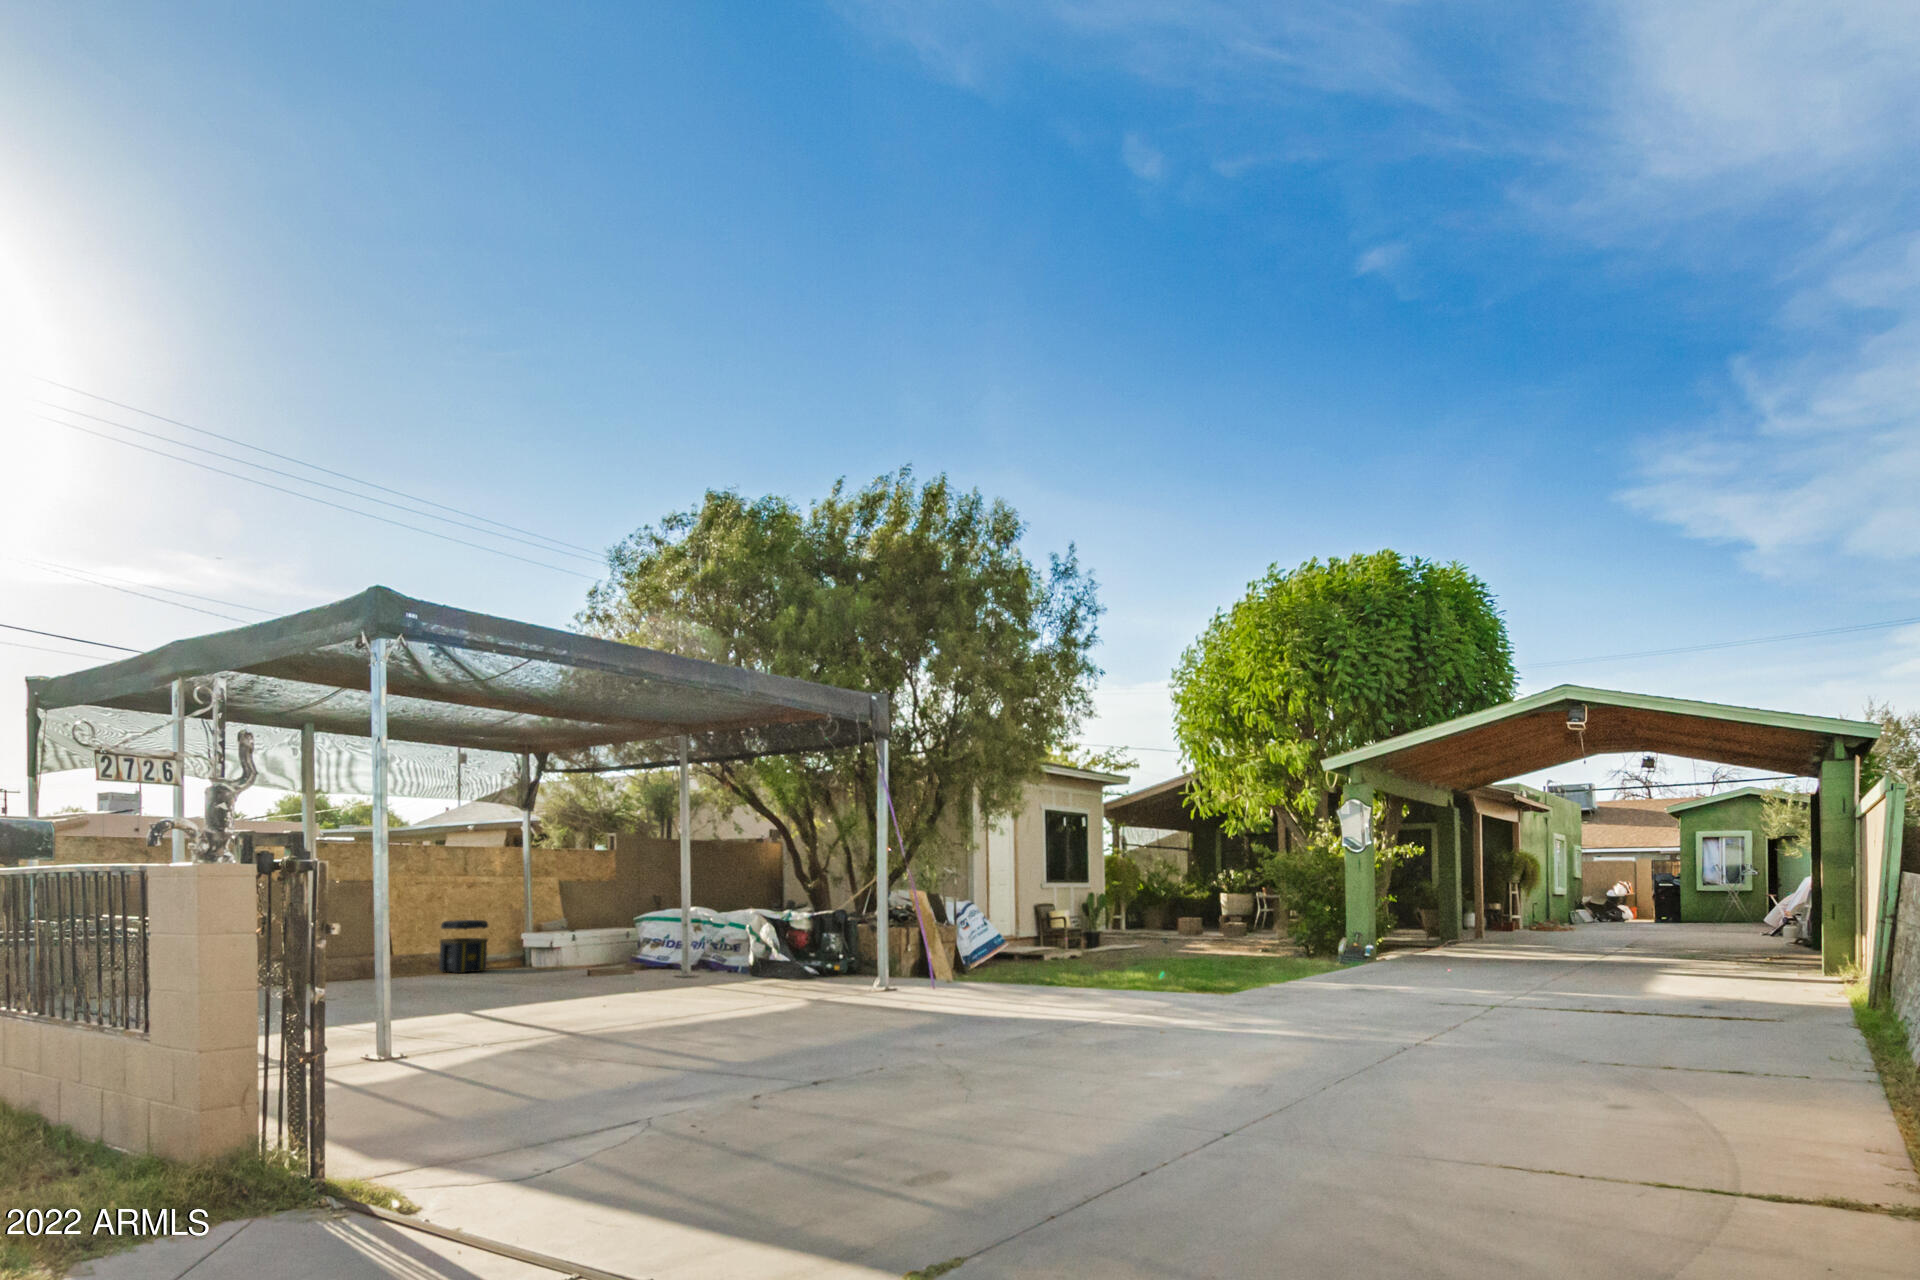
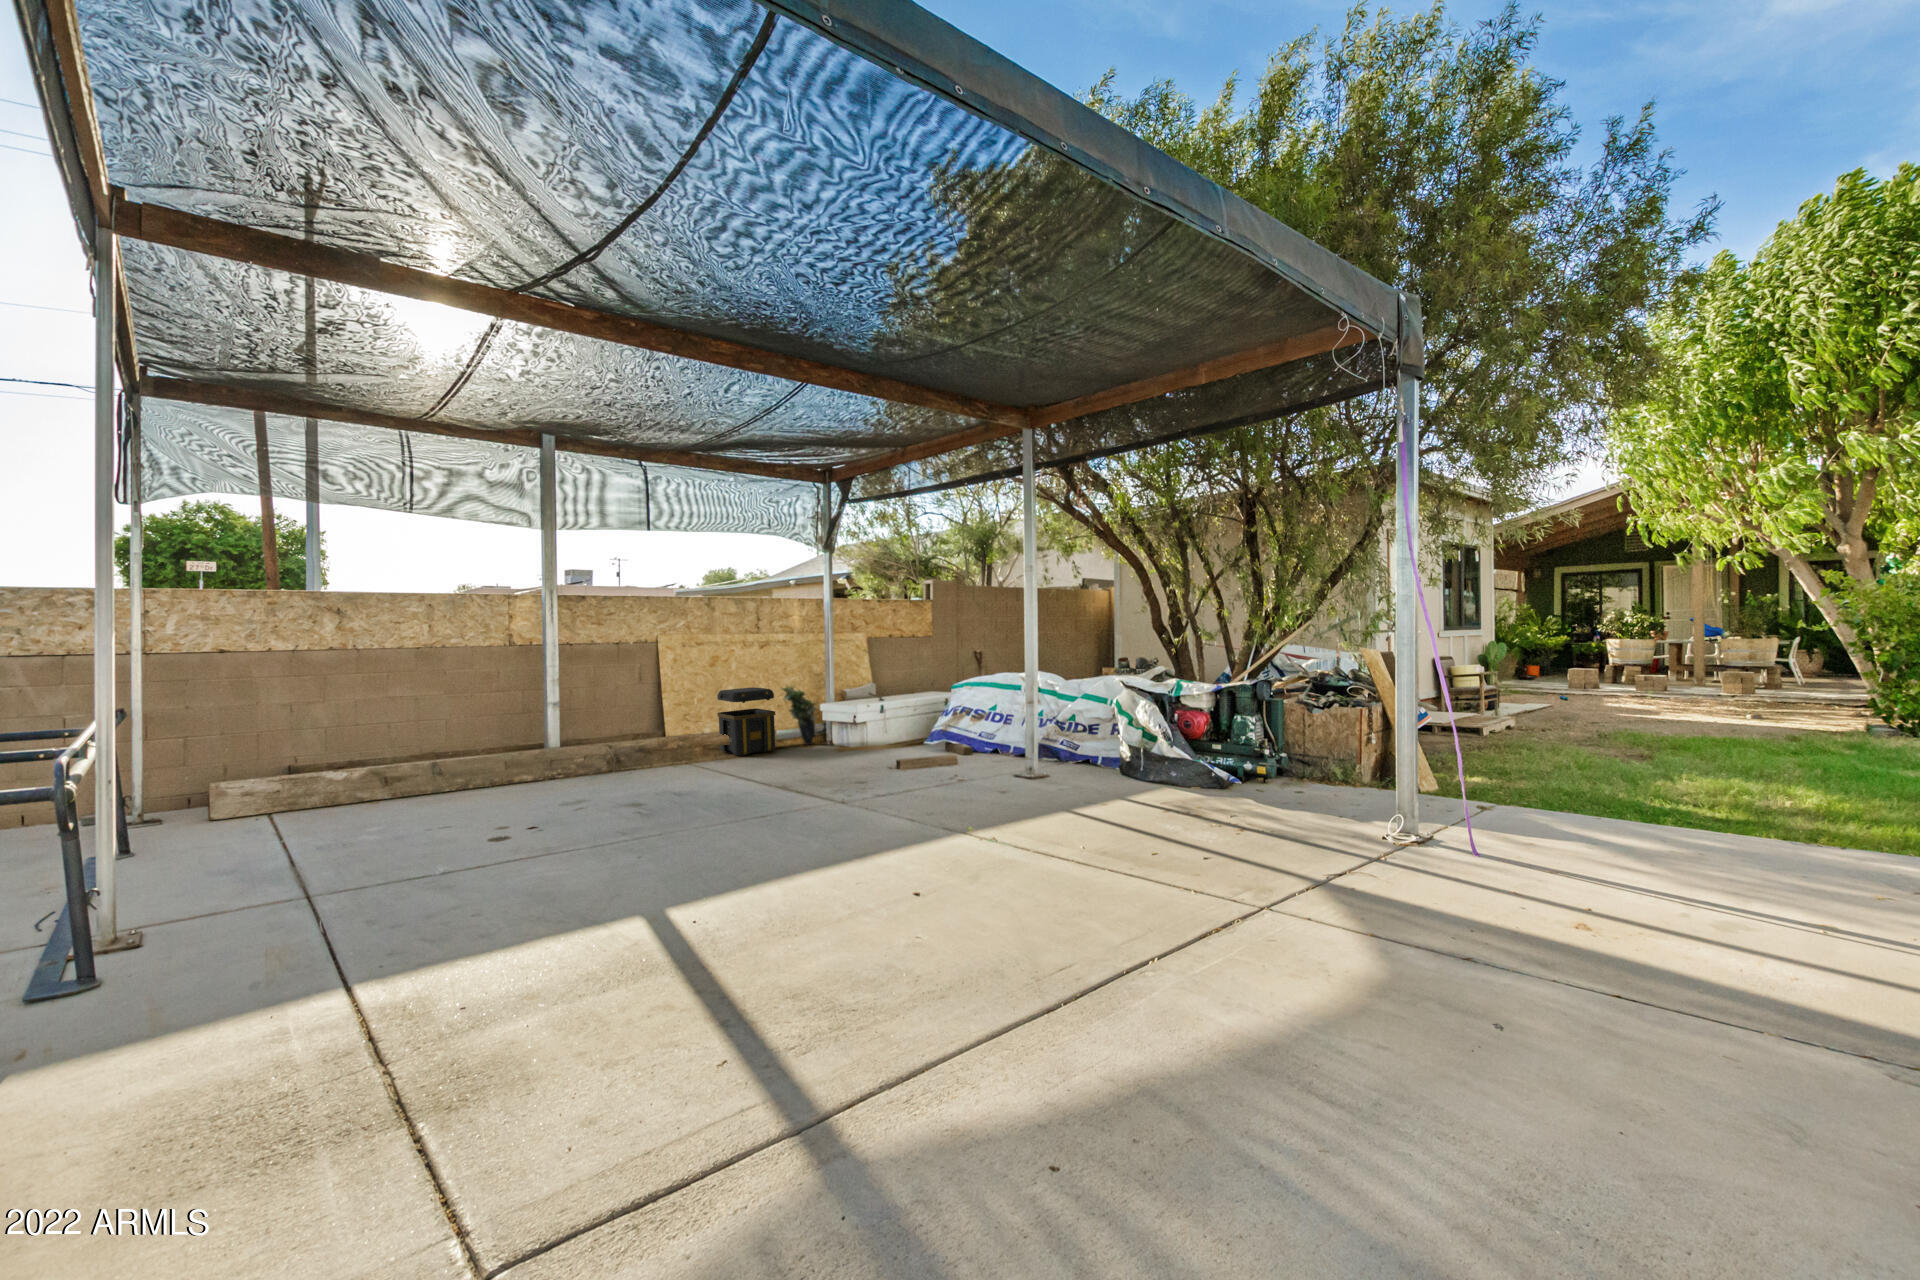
potted plant: none [490,919,522,969] -> present [781,686,817,745]

